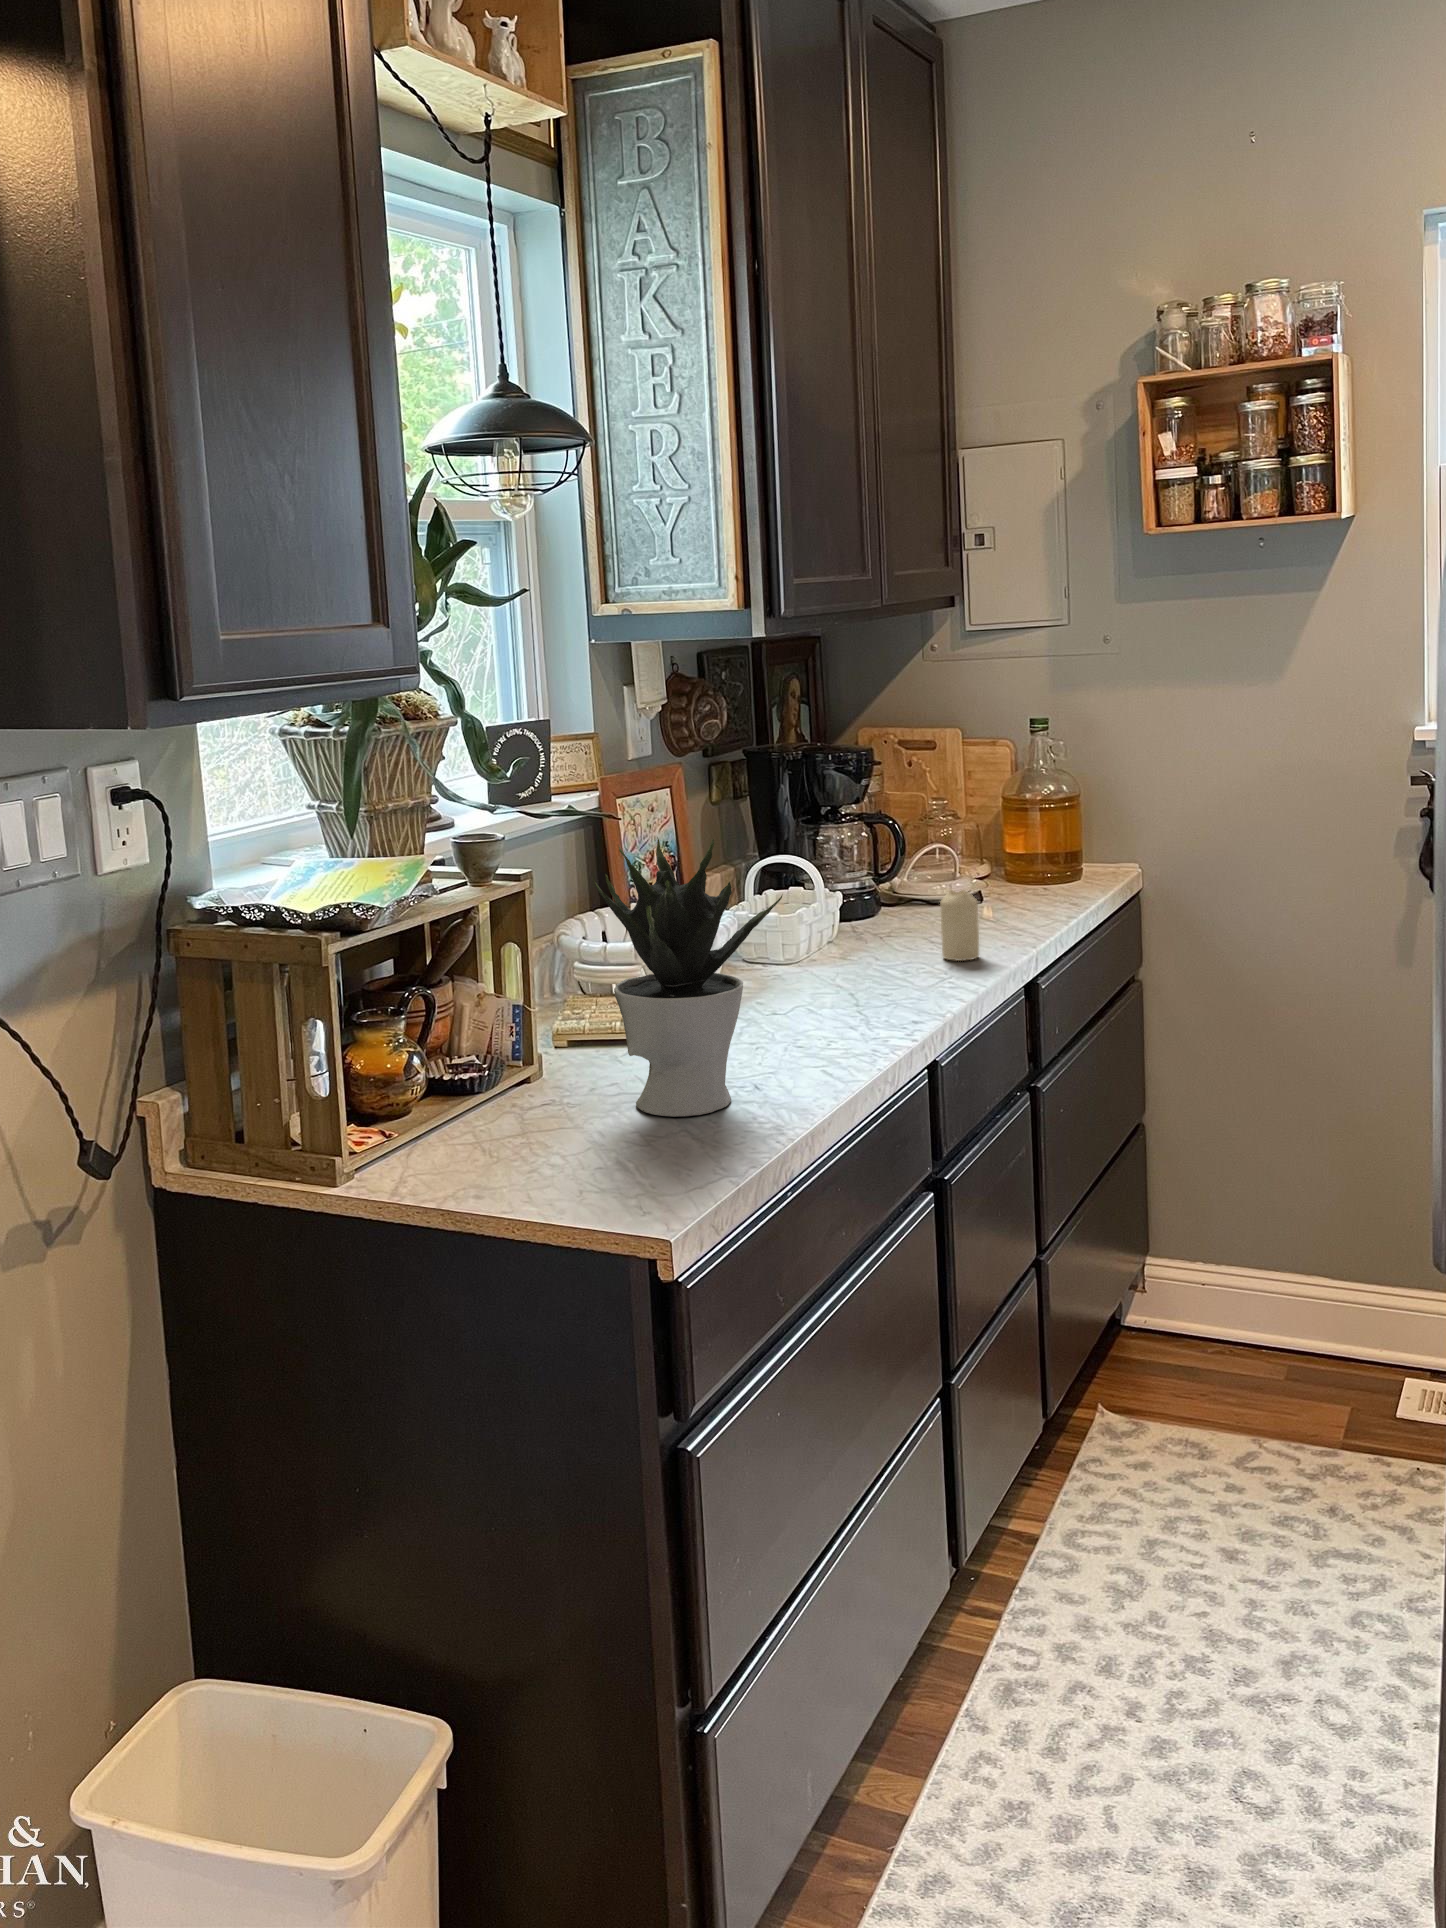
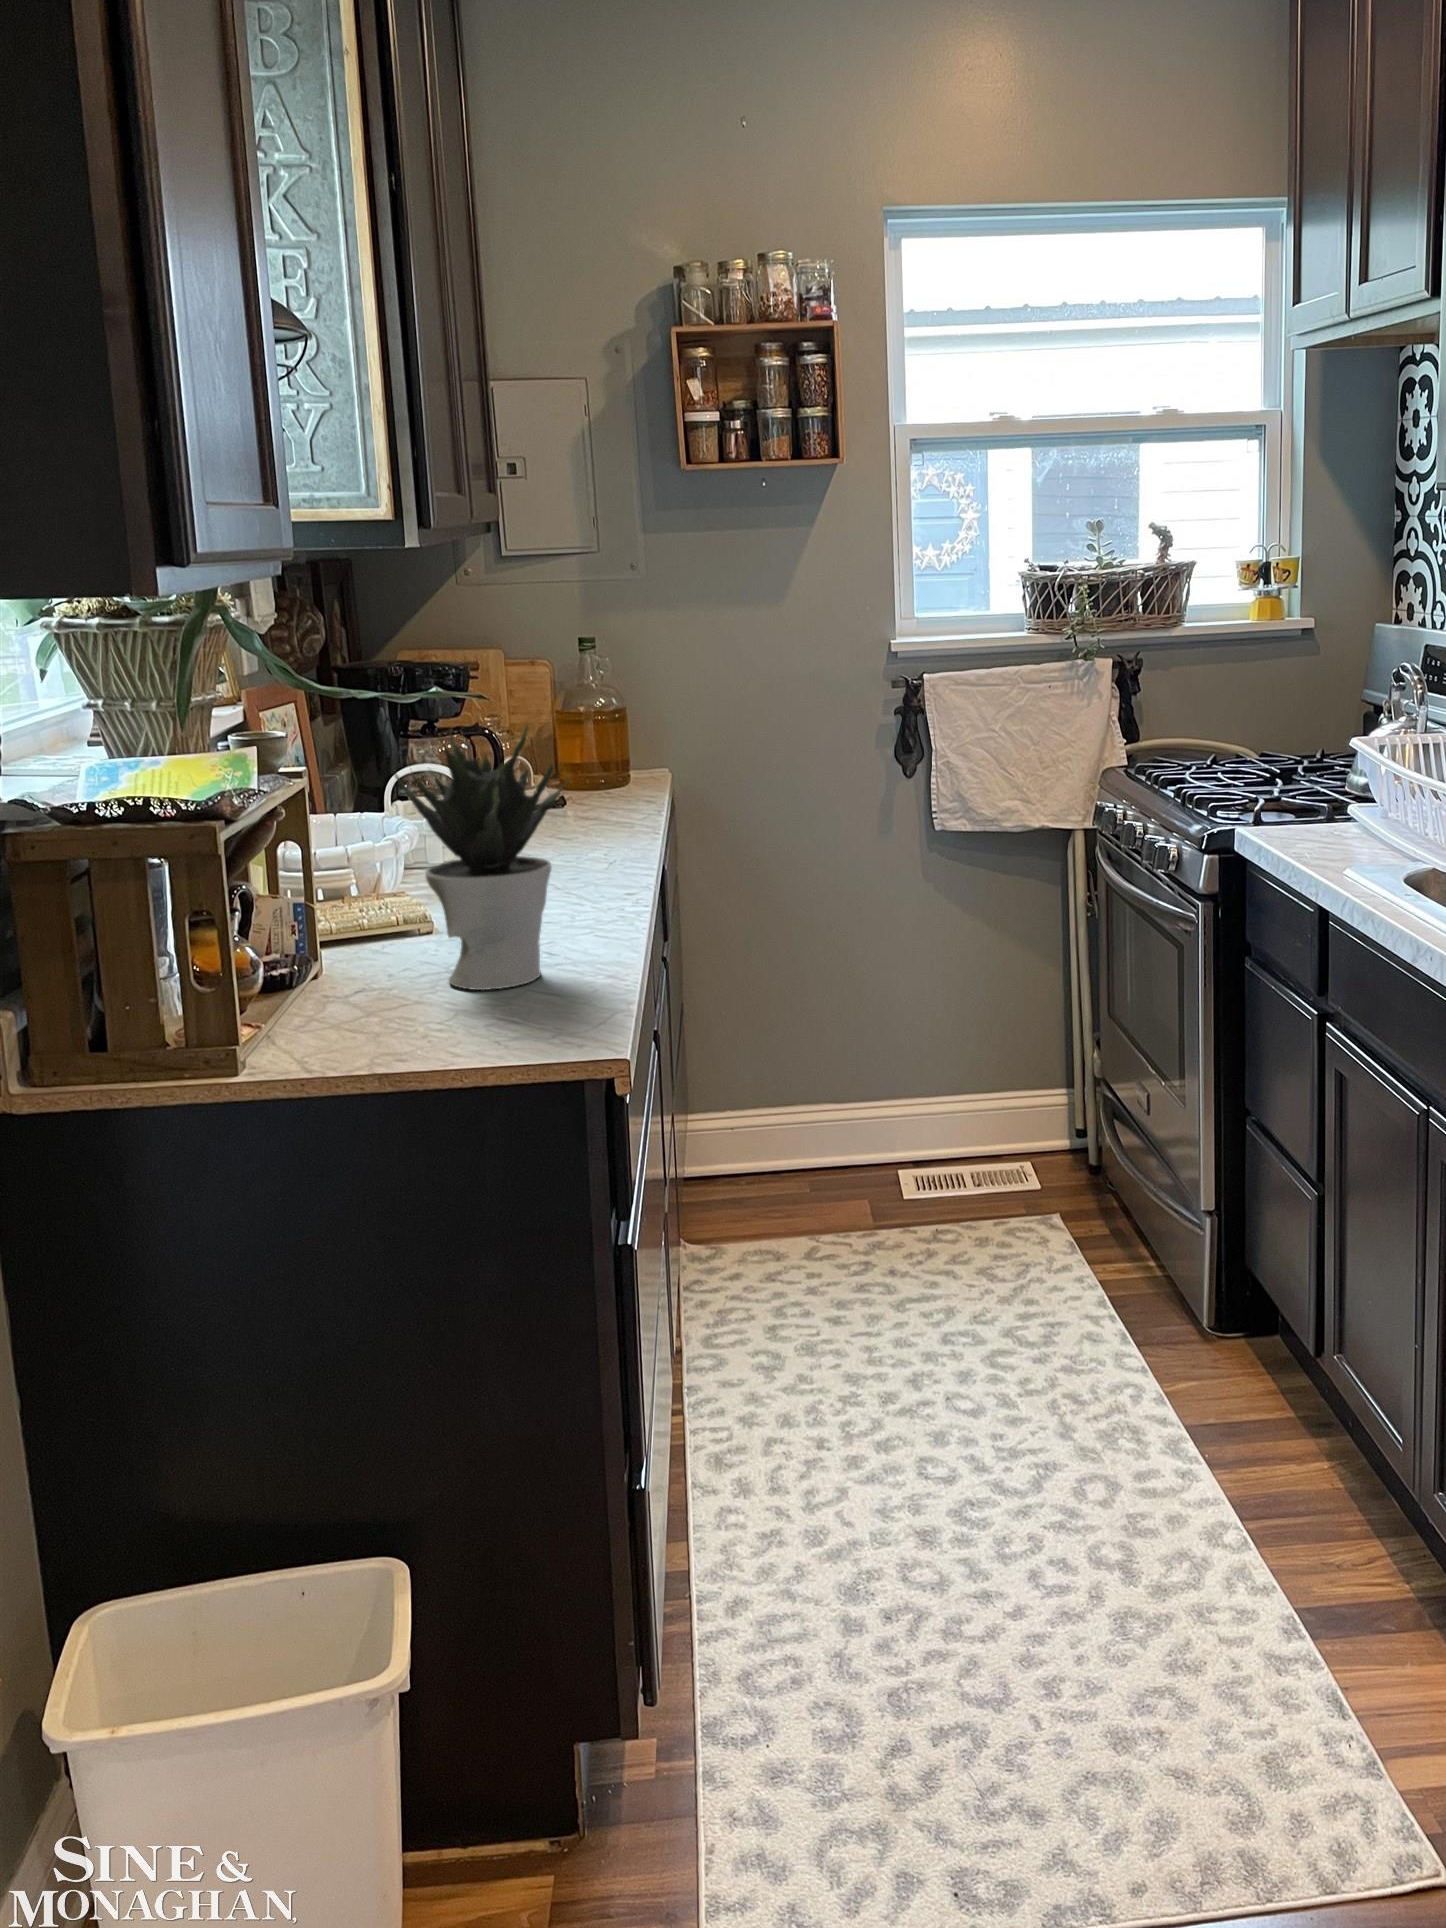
candle: present [940,890,979,961] -> none [579,788,616,851]

